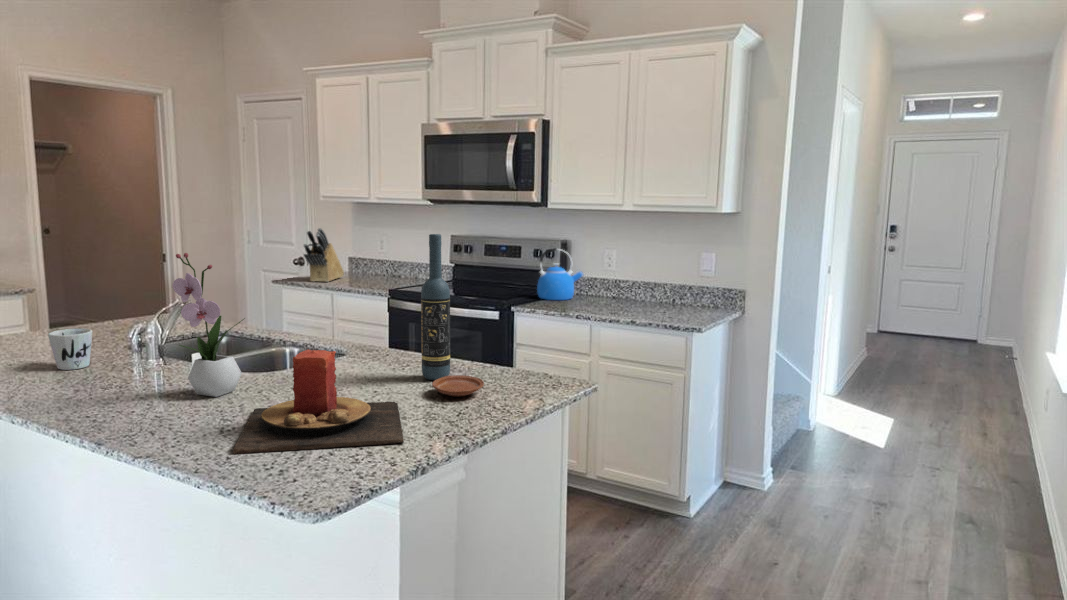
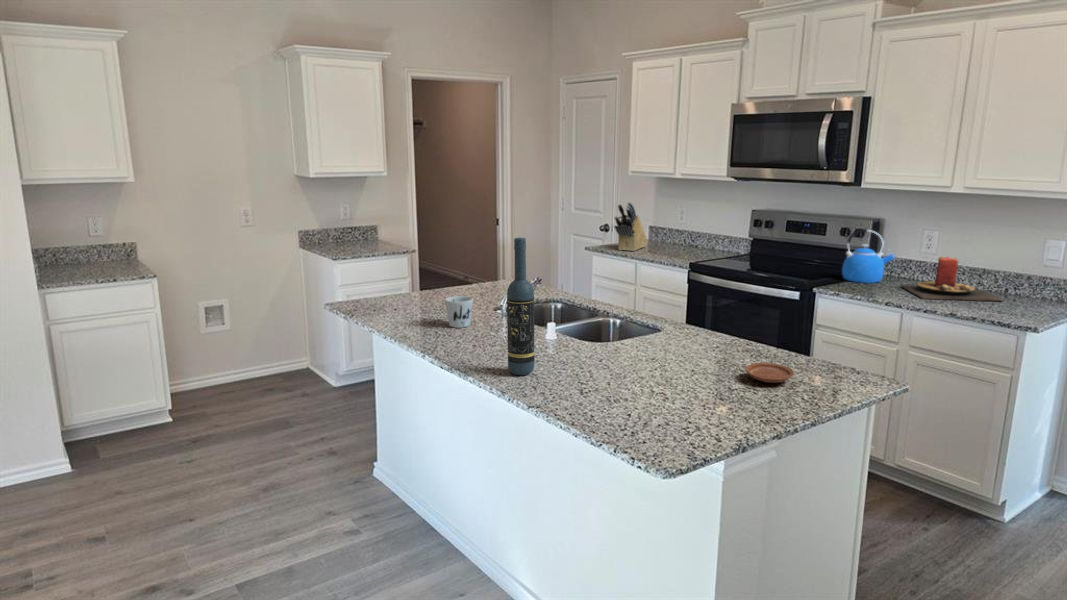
wine bottle: present [421,234,450,380] -> present [507,238,534,375]
flower arrangement: present [173,253,245,397] -> none [542,248,592,363]
candle: present [233,349,404,454] -> present [901,257,1003,301]

